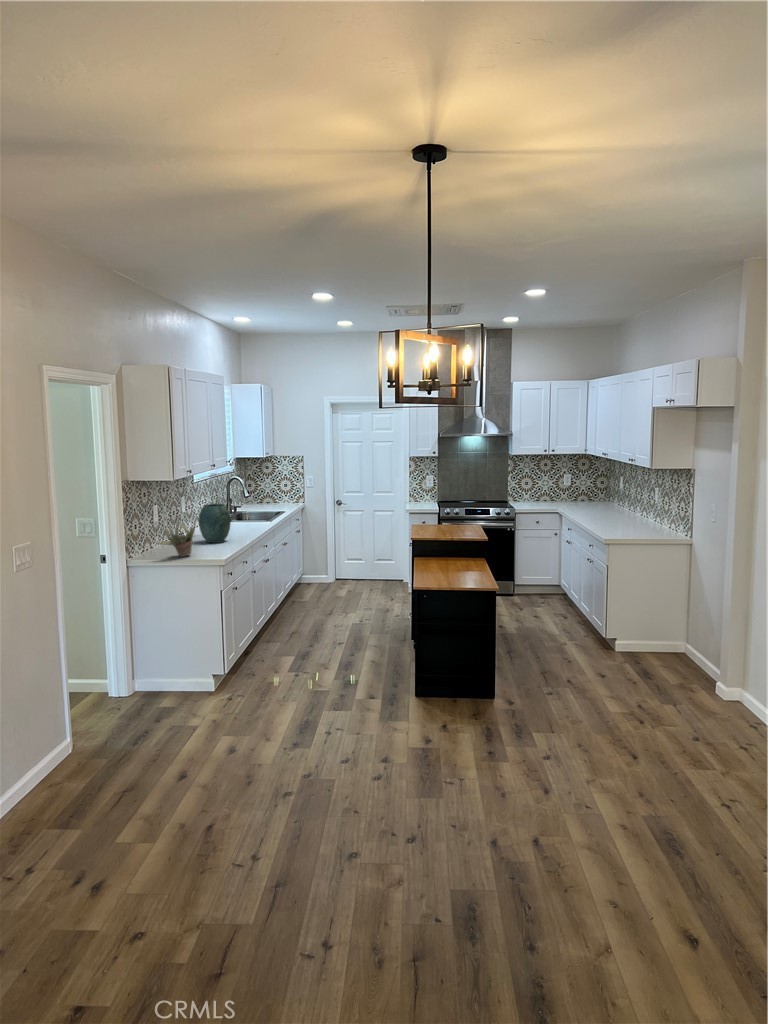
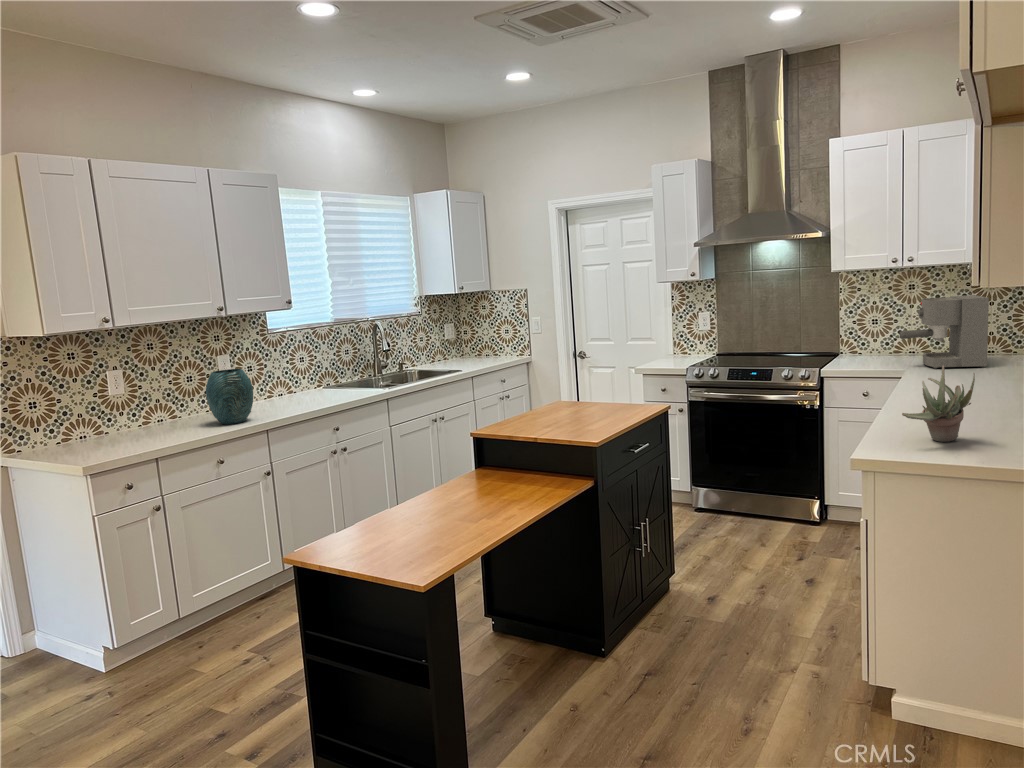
coffee maker: none [554,470,595,508] -> present [899,295,989,369]
succulent plant: present [156,520,195,557] -> present [902,366,975,442]

